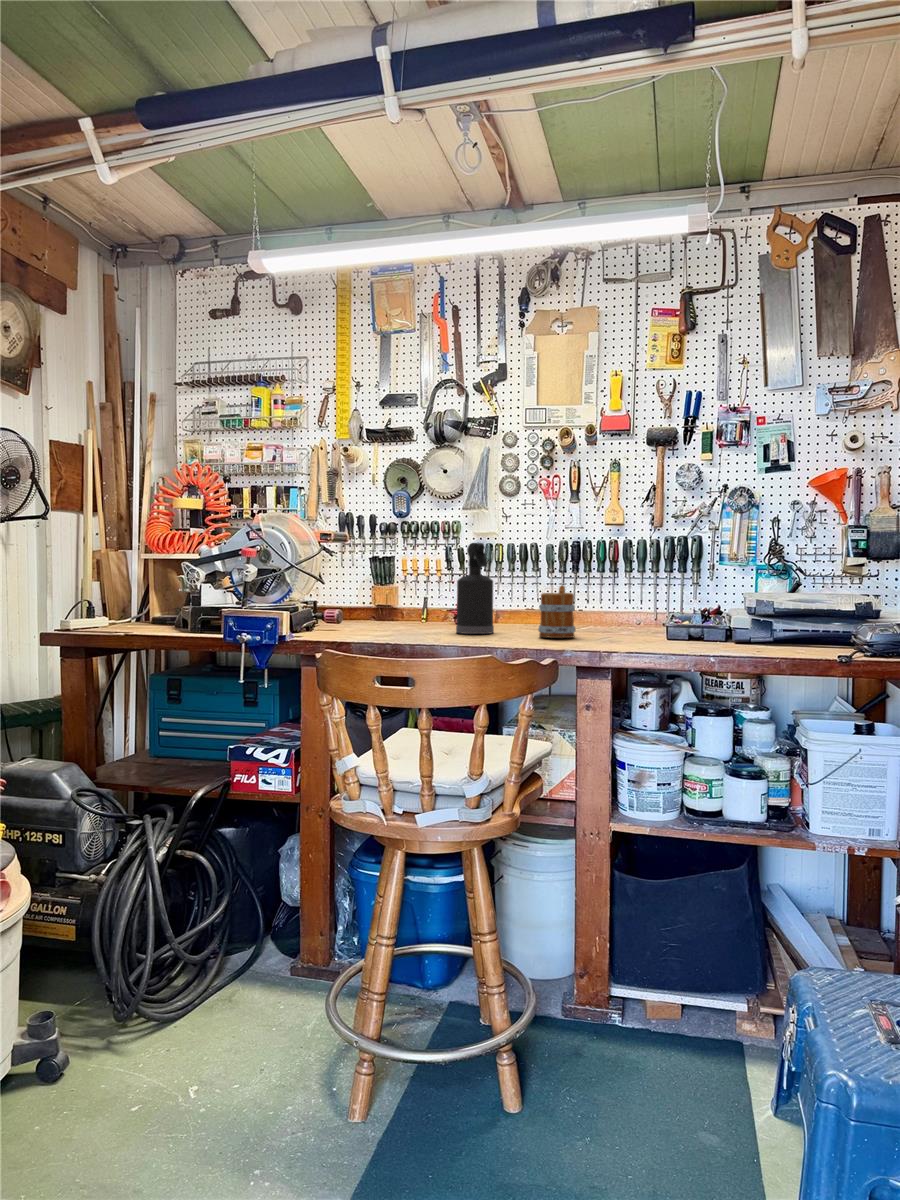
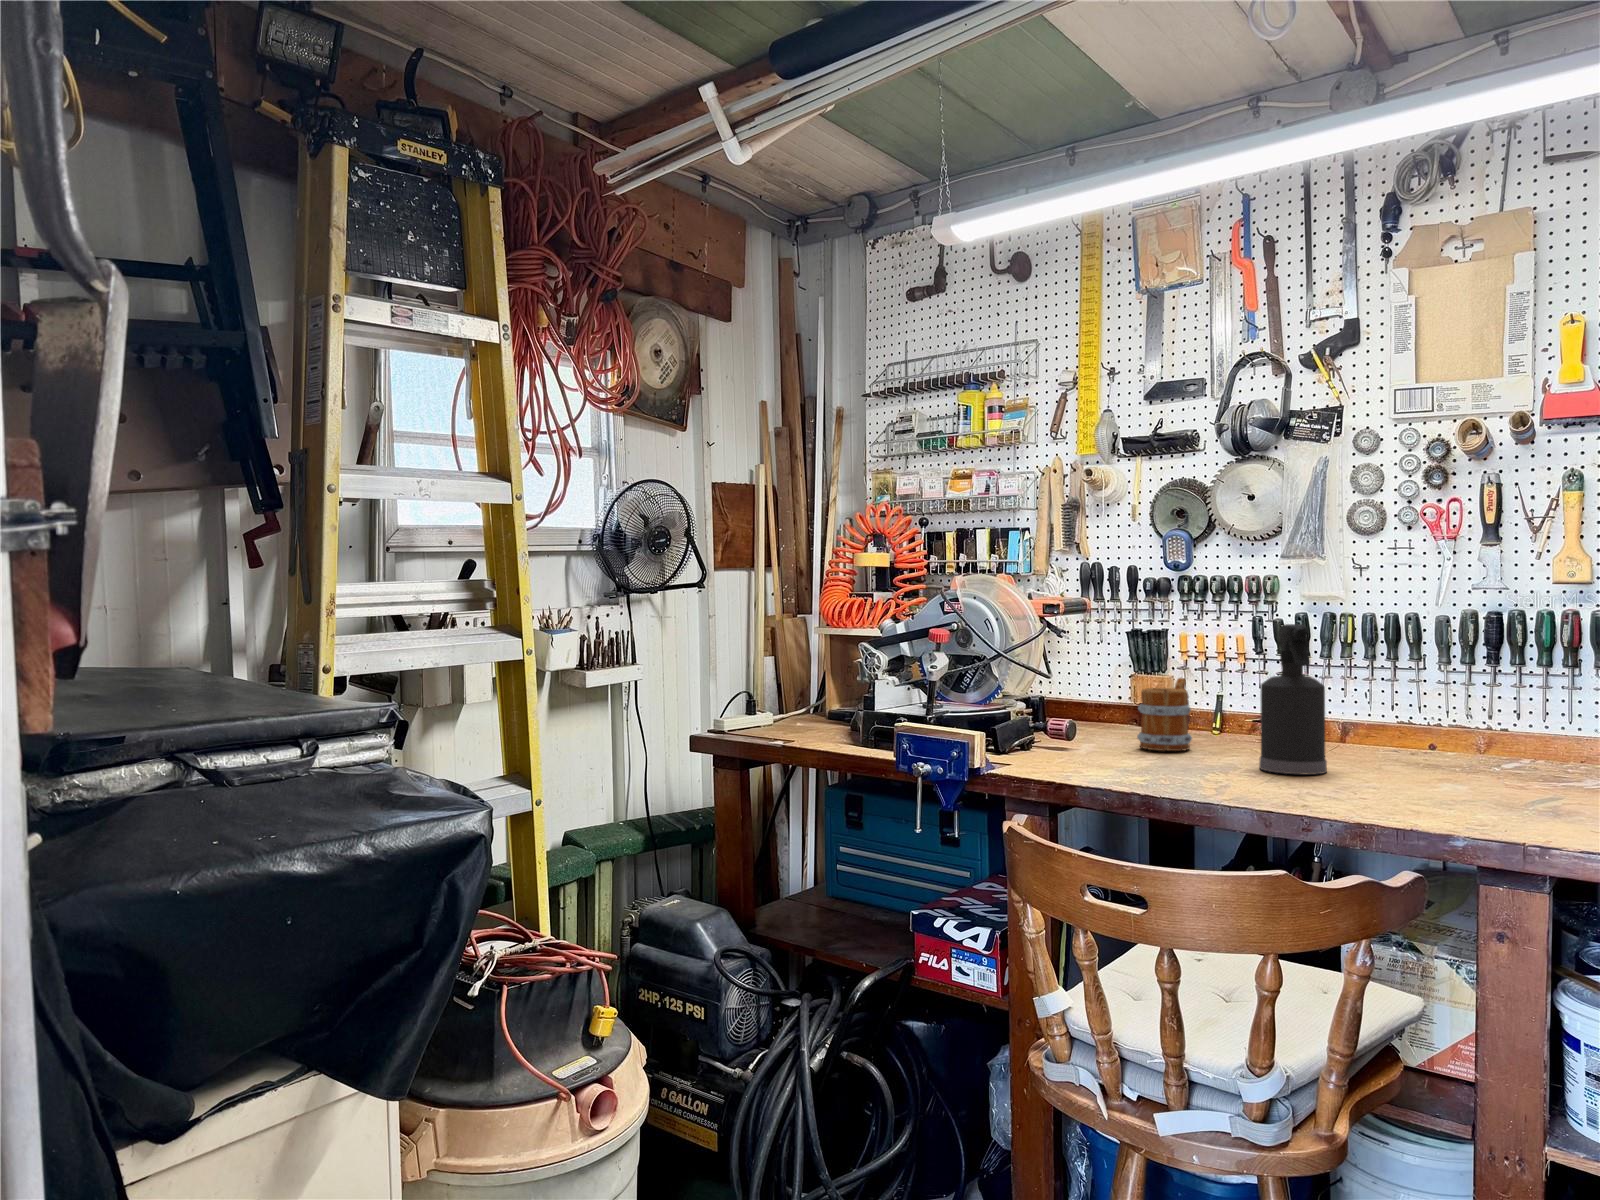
mug: present [538,586,575,638] -> present [1137,678,1192,751]

